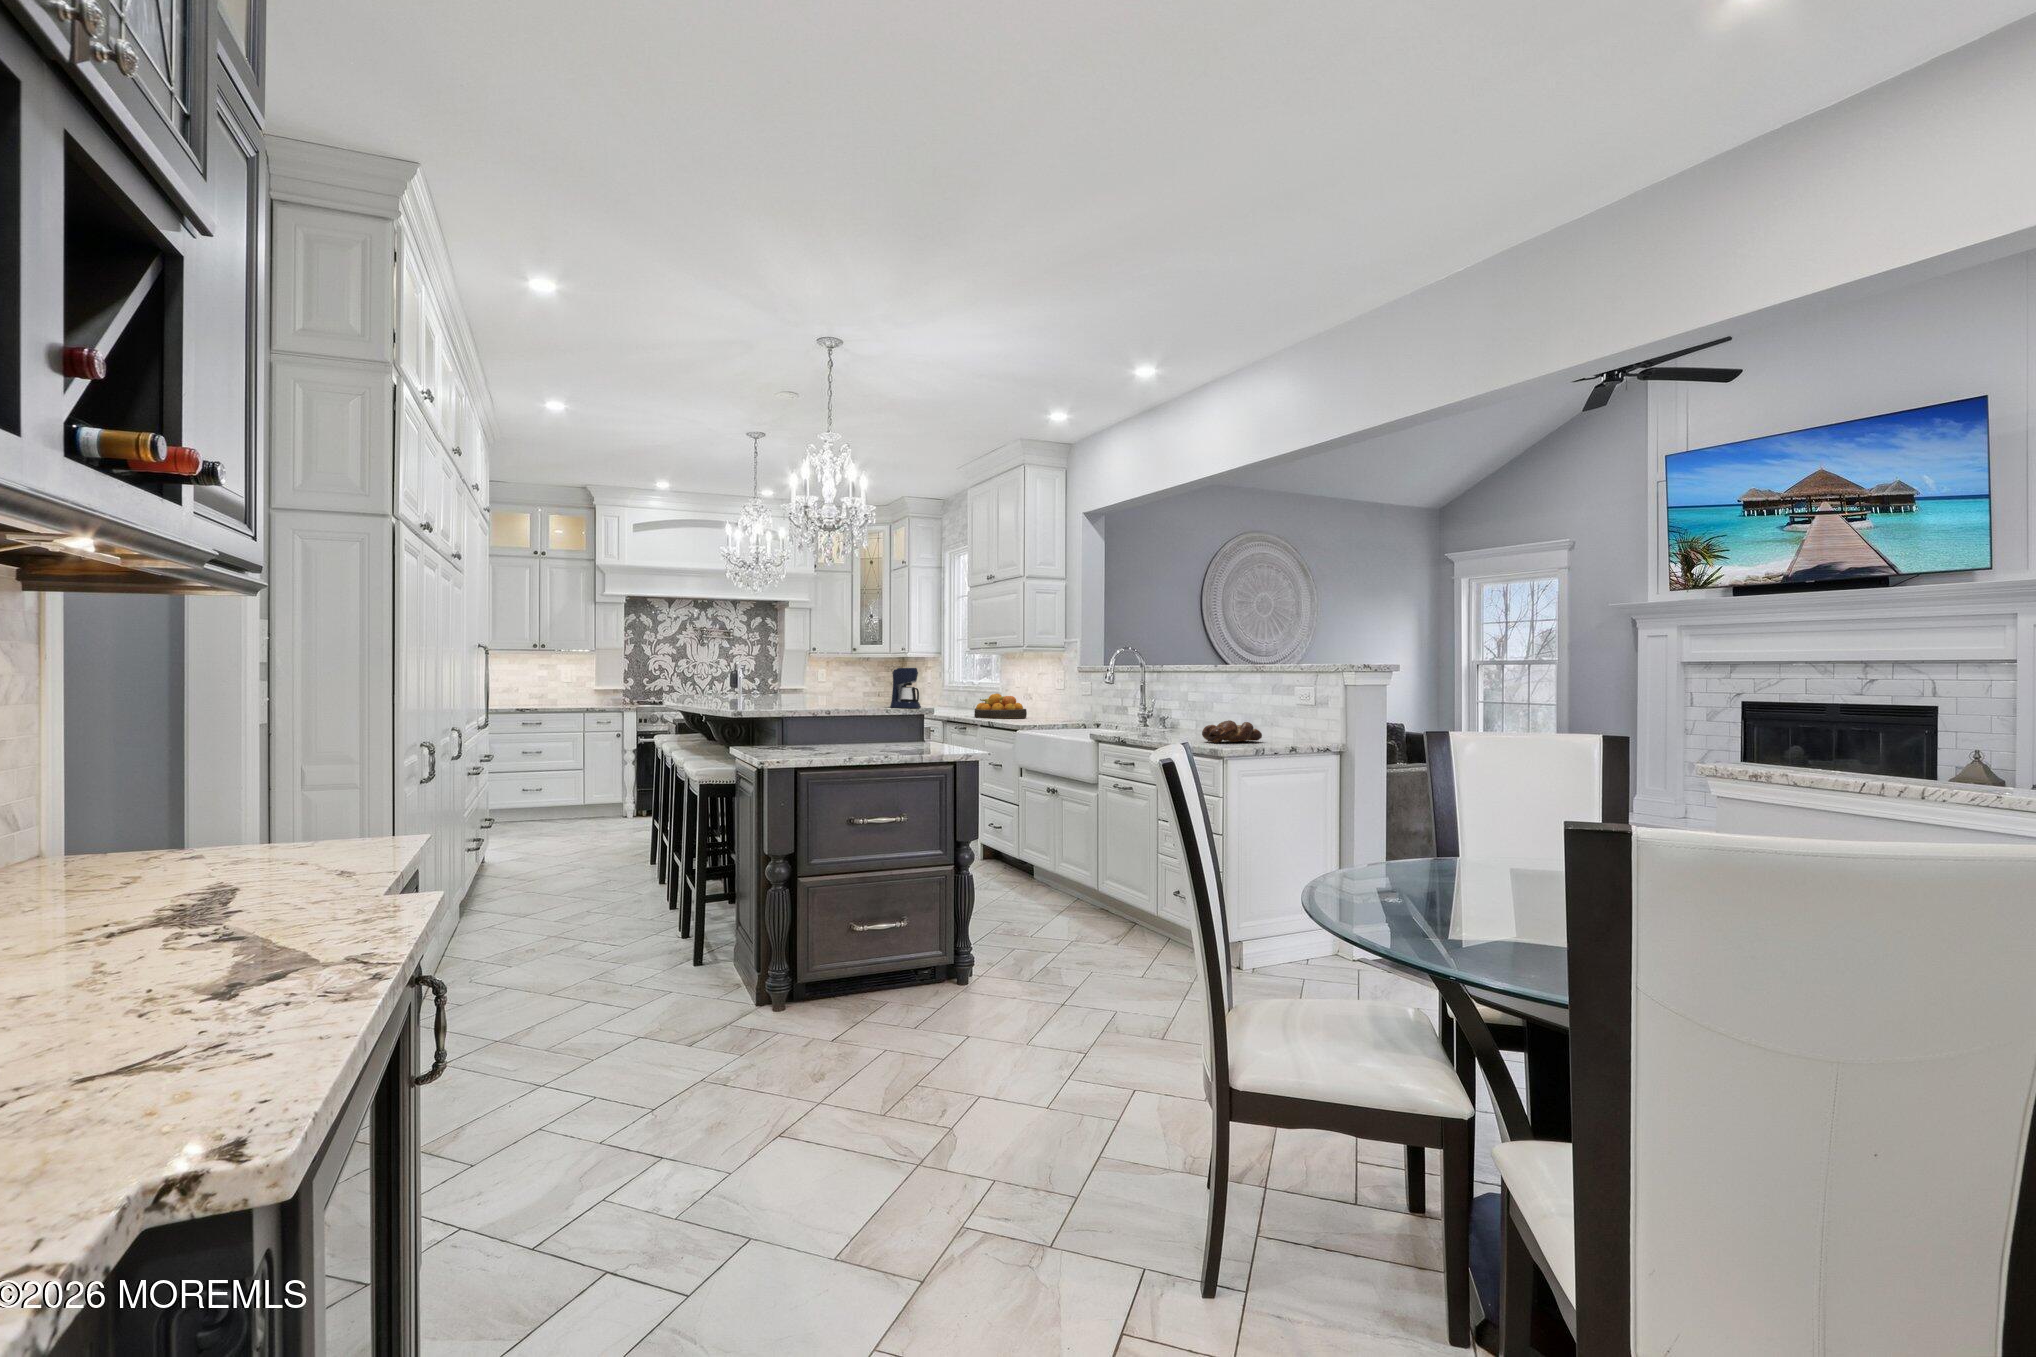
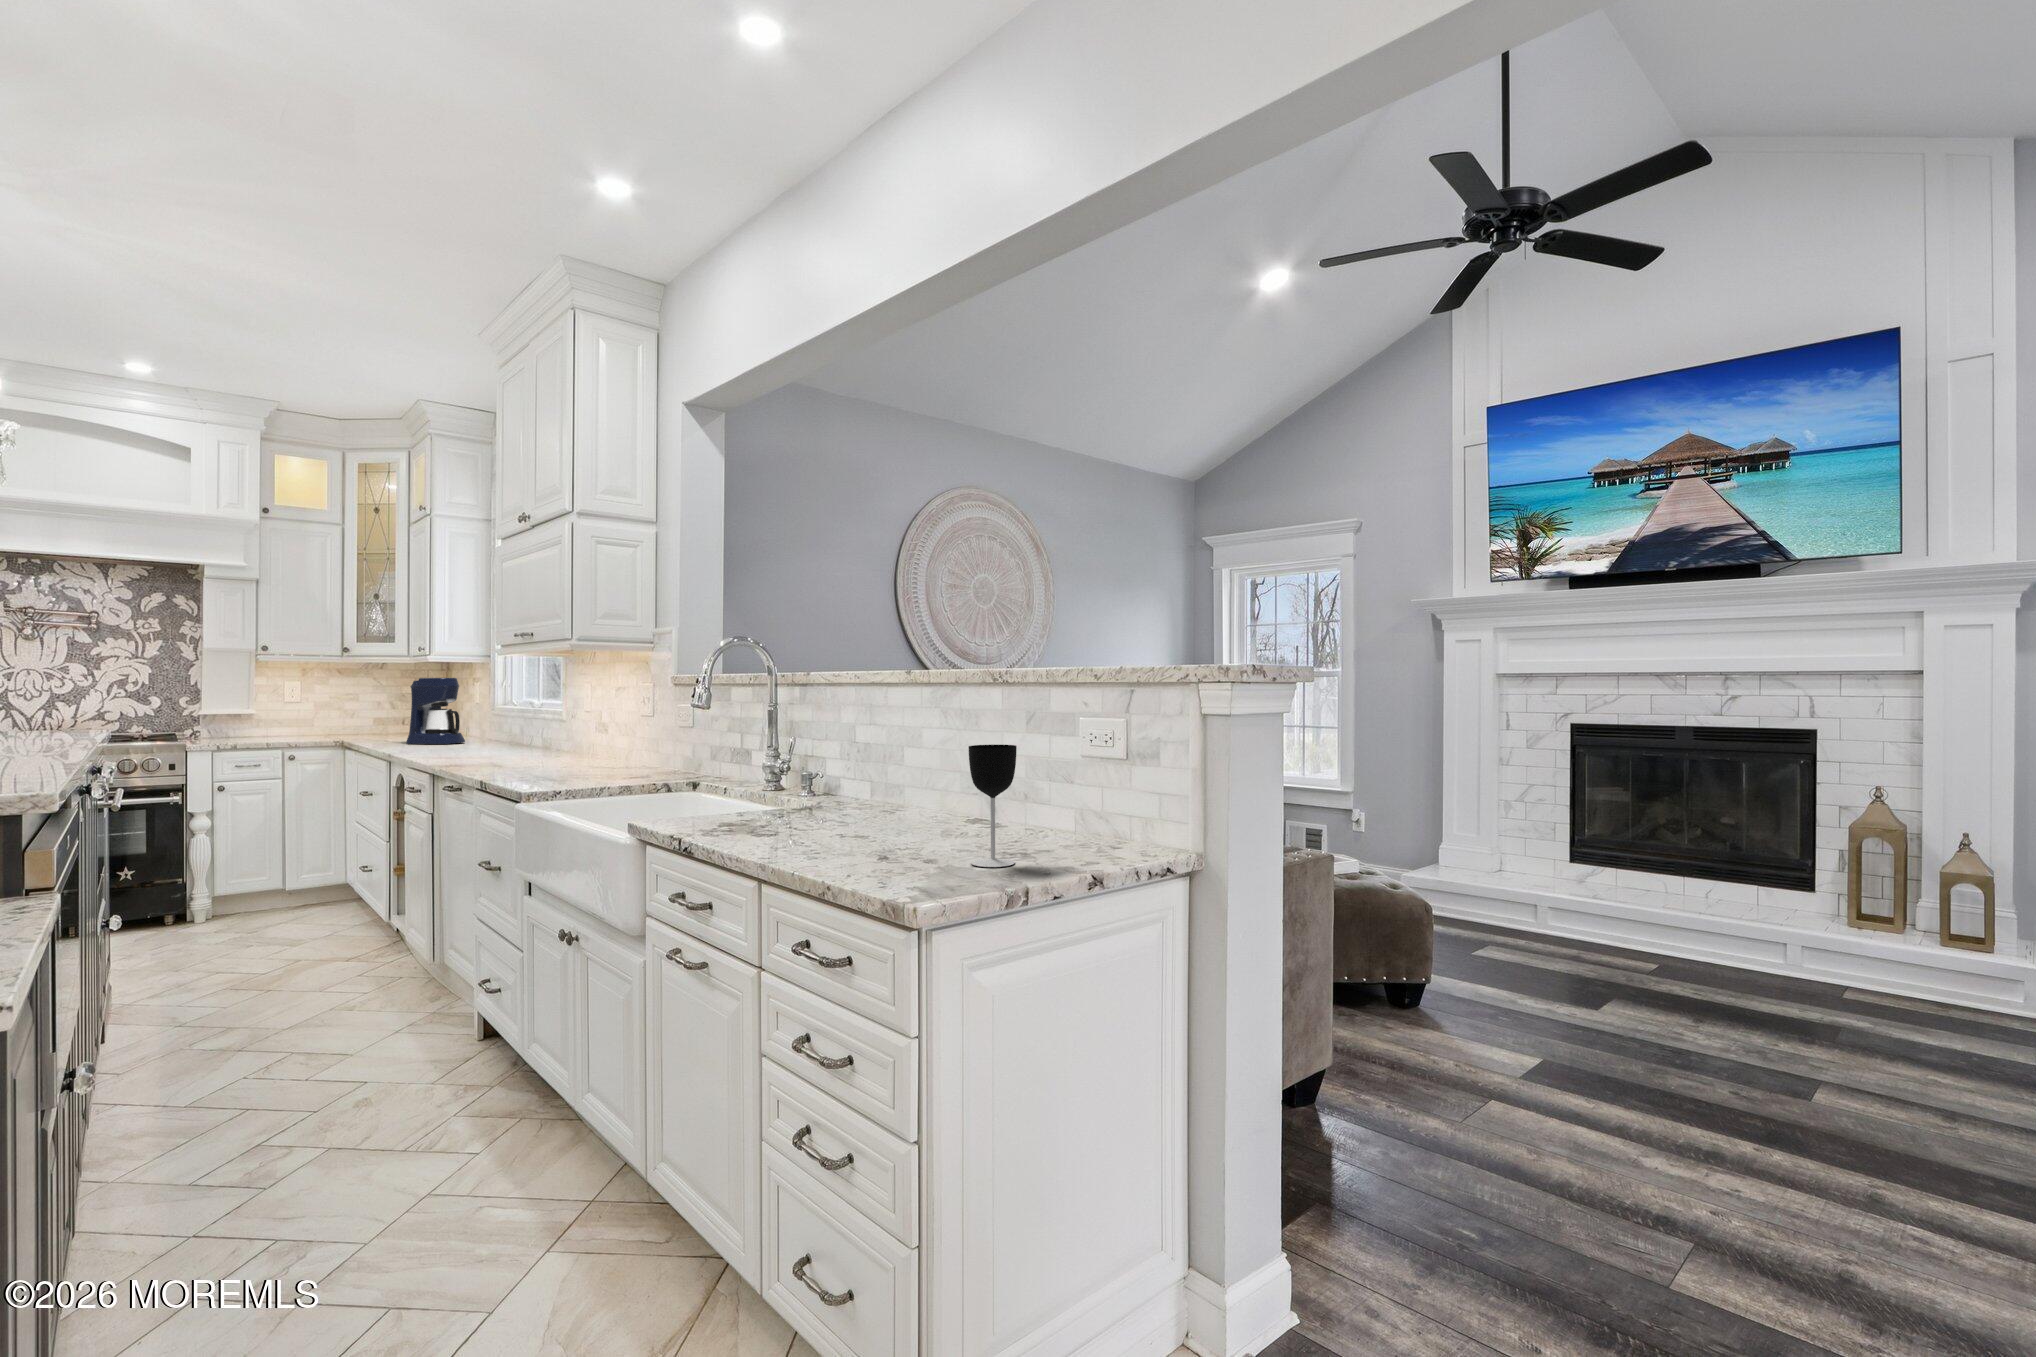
fruit bowl: present [974,694,1027,718] -> none [499,723,601,769]
wine glass: none [1263,696,1285,747] -> present [969,745,1017,867]
bread loaf: present [1202,720,1262,743] -> none [845,793,974,847]

